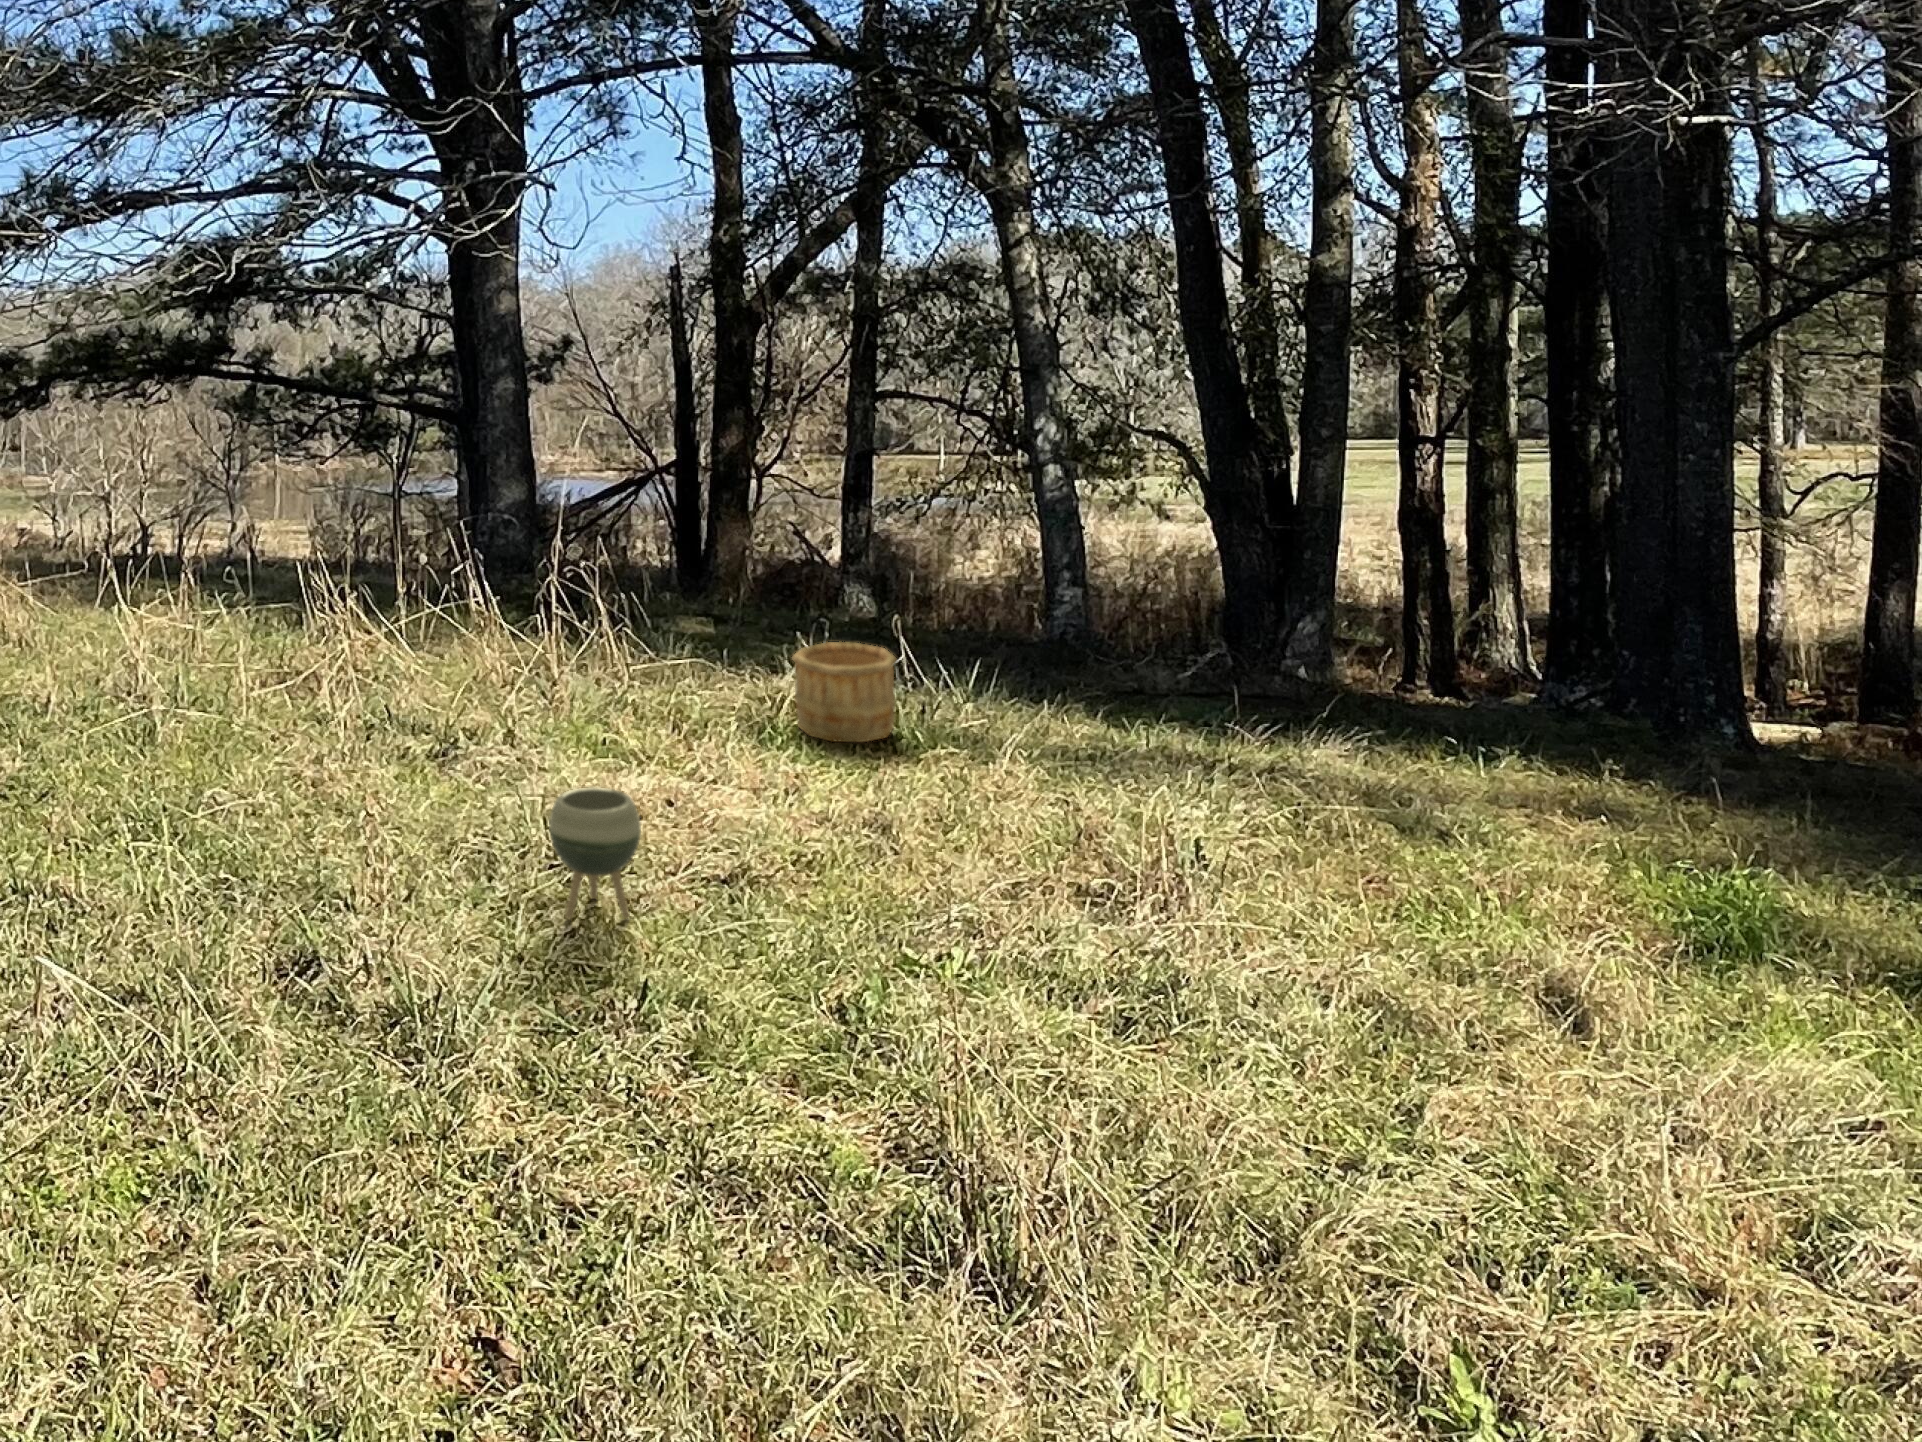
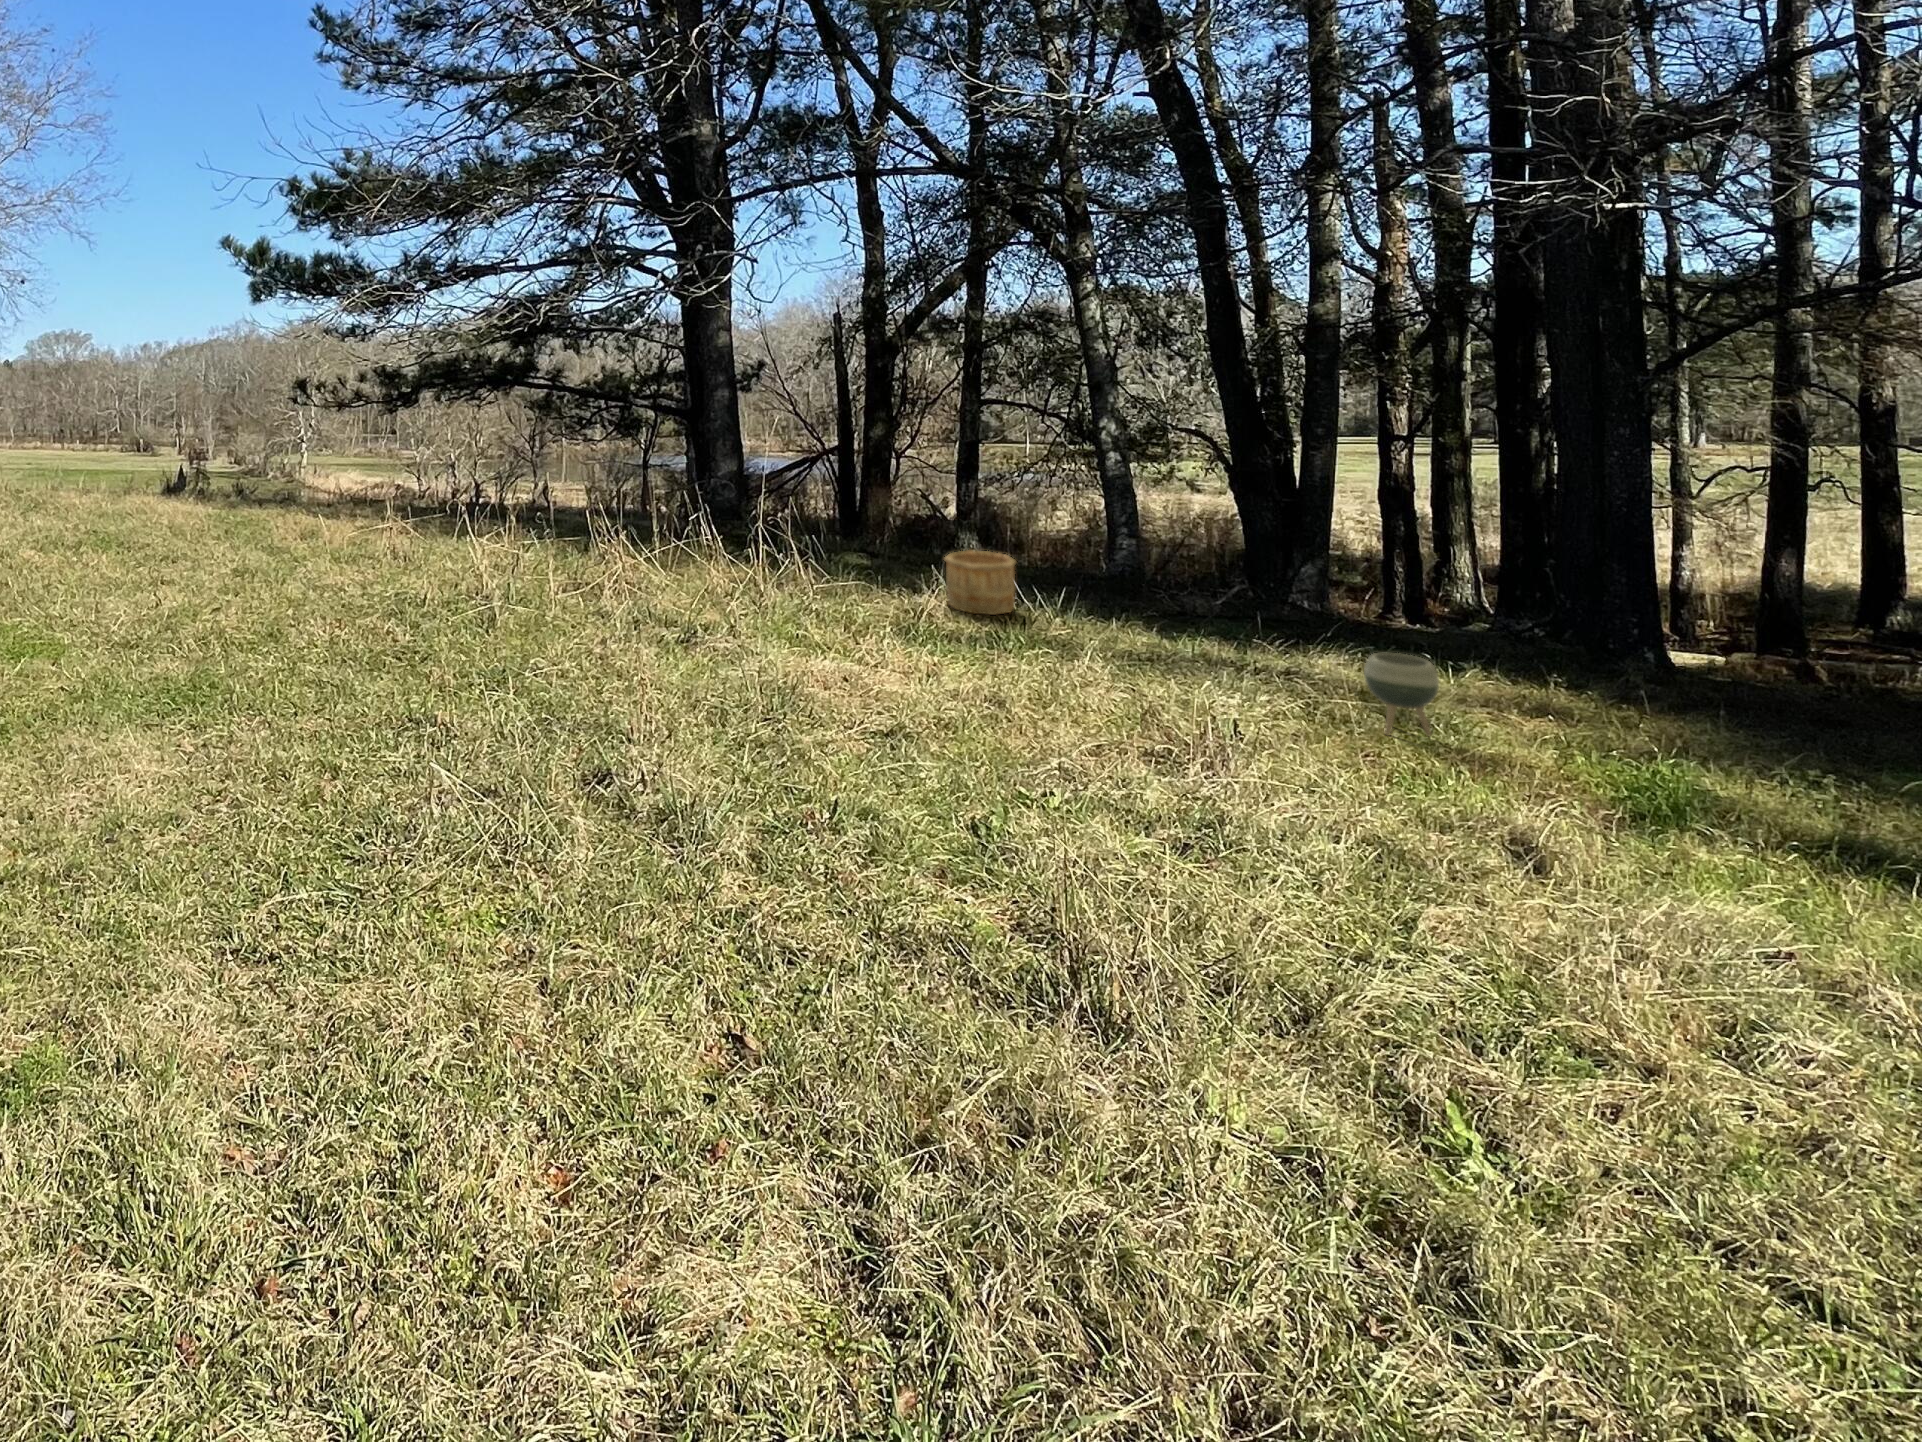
planter: present [549,787,641,919] -> present [1364,653,1439,737]

